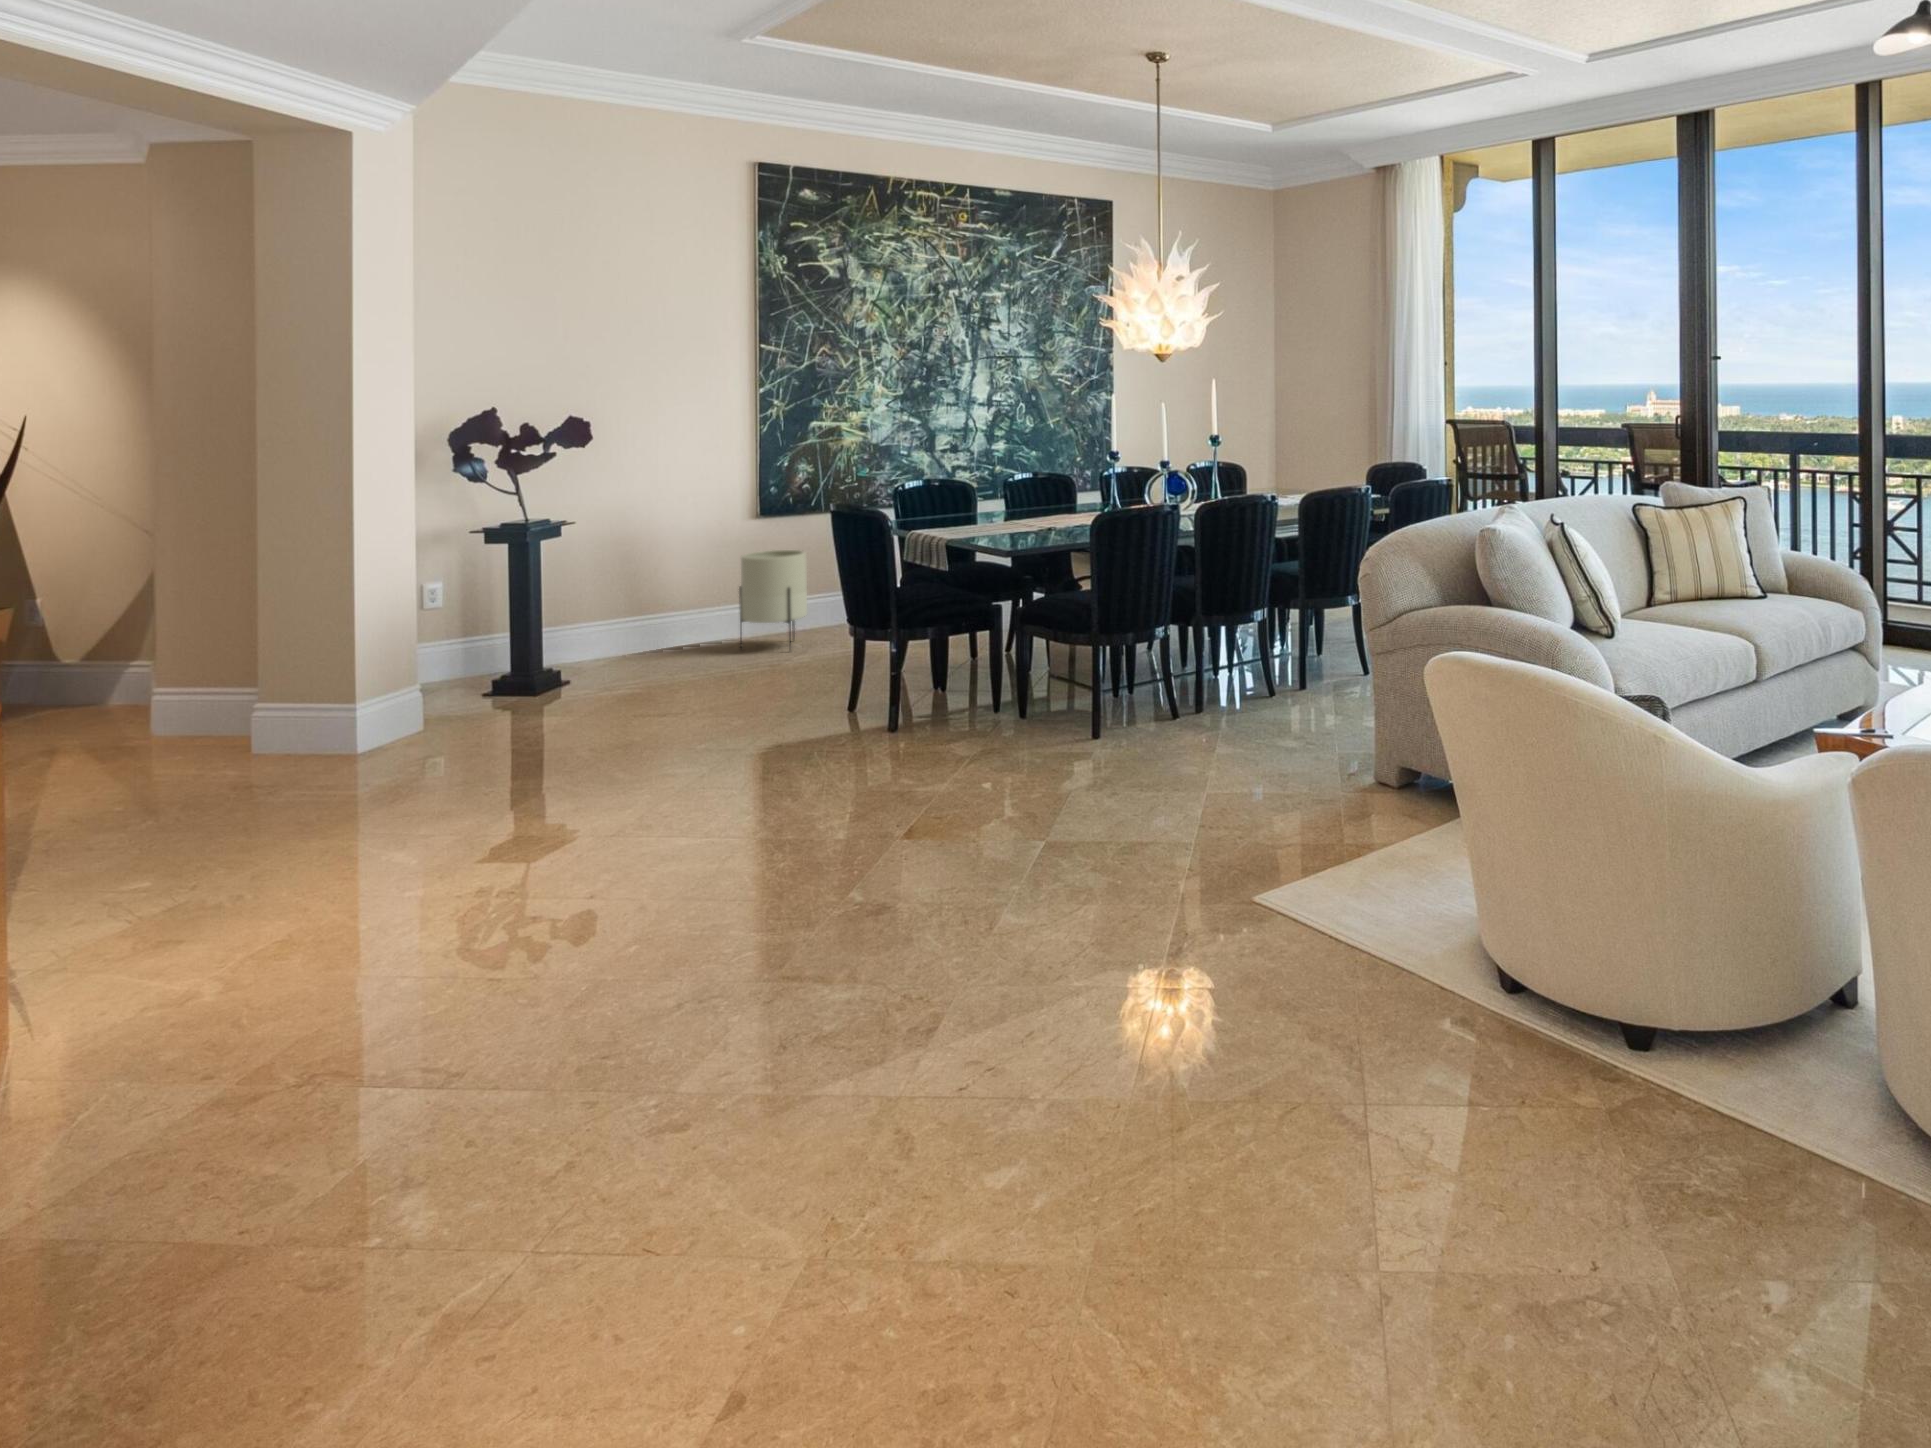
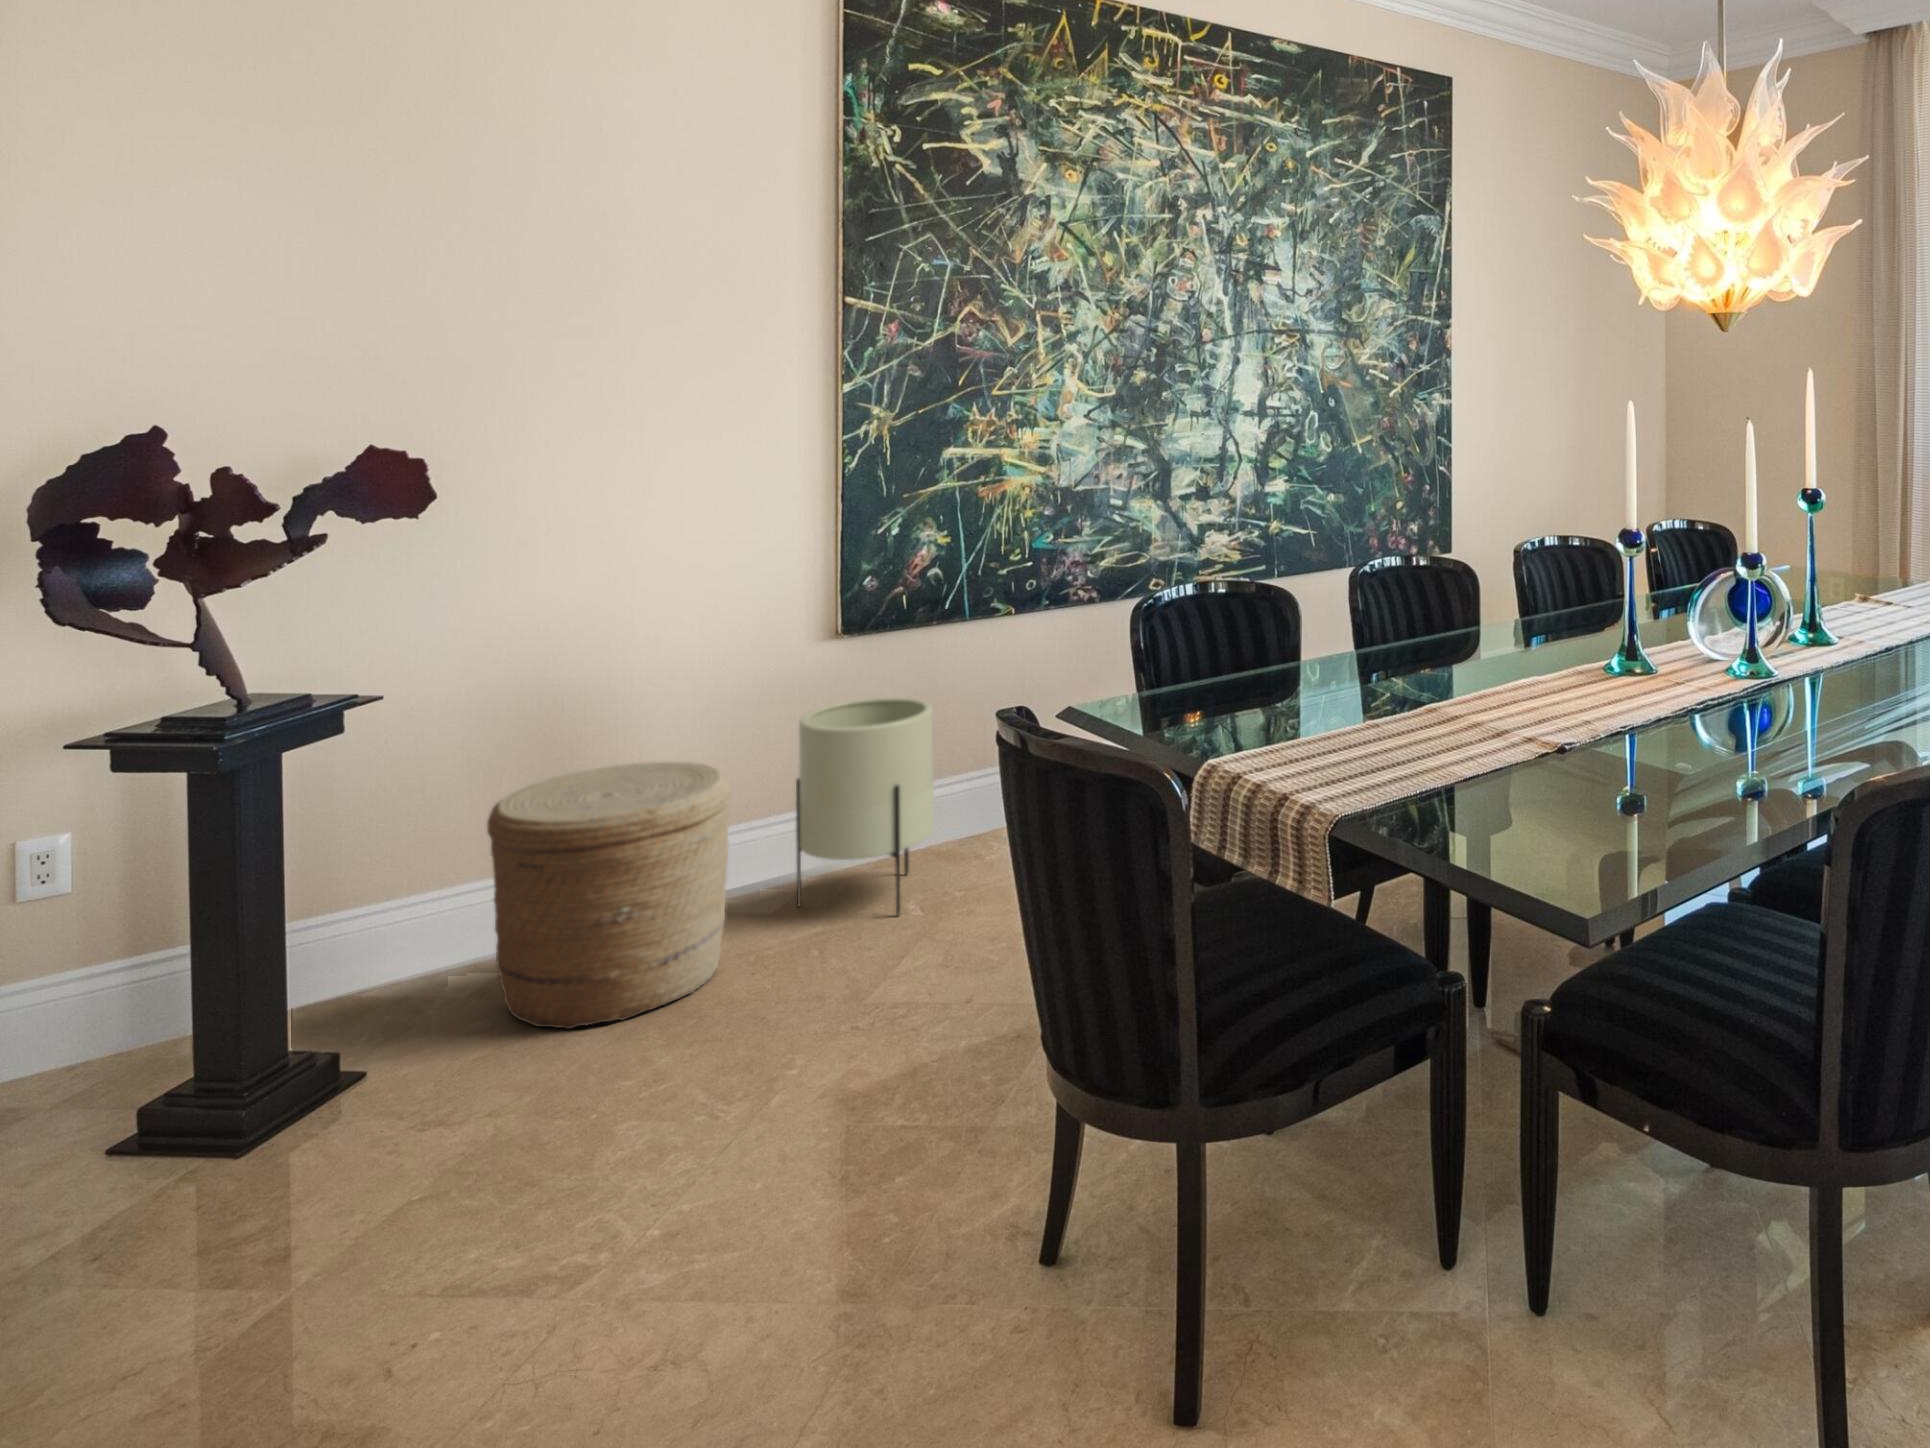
woven basket: none [608,571,712,678] -> present [487,762,731,1029]

